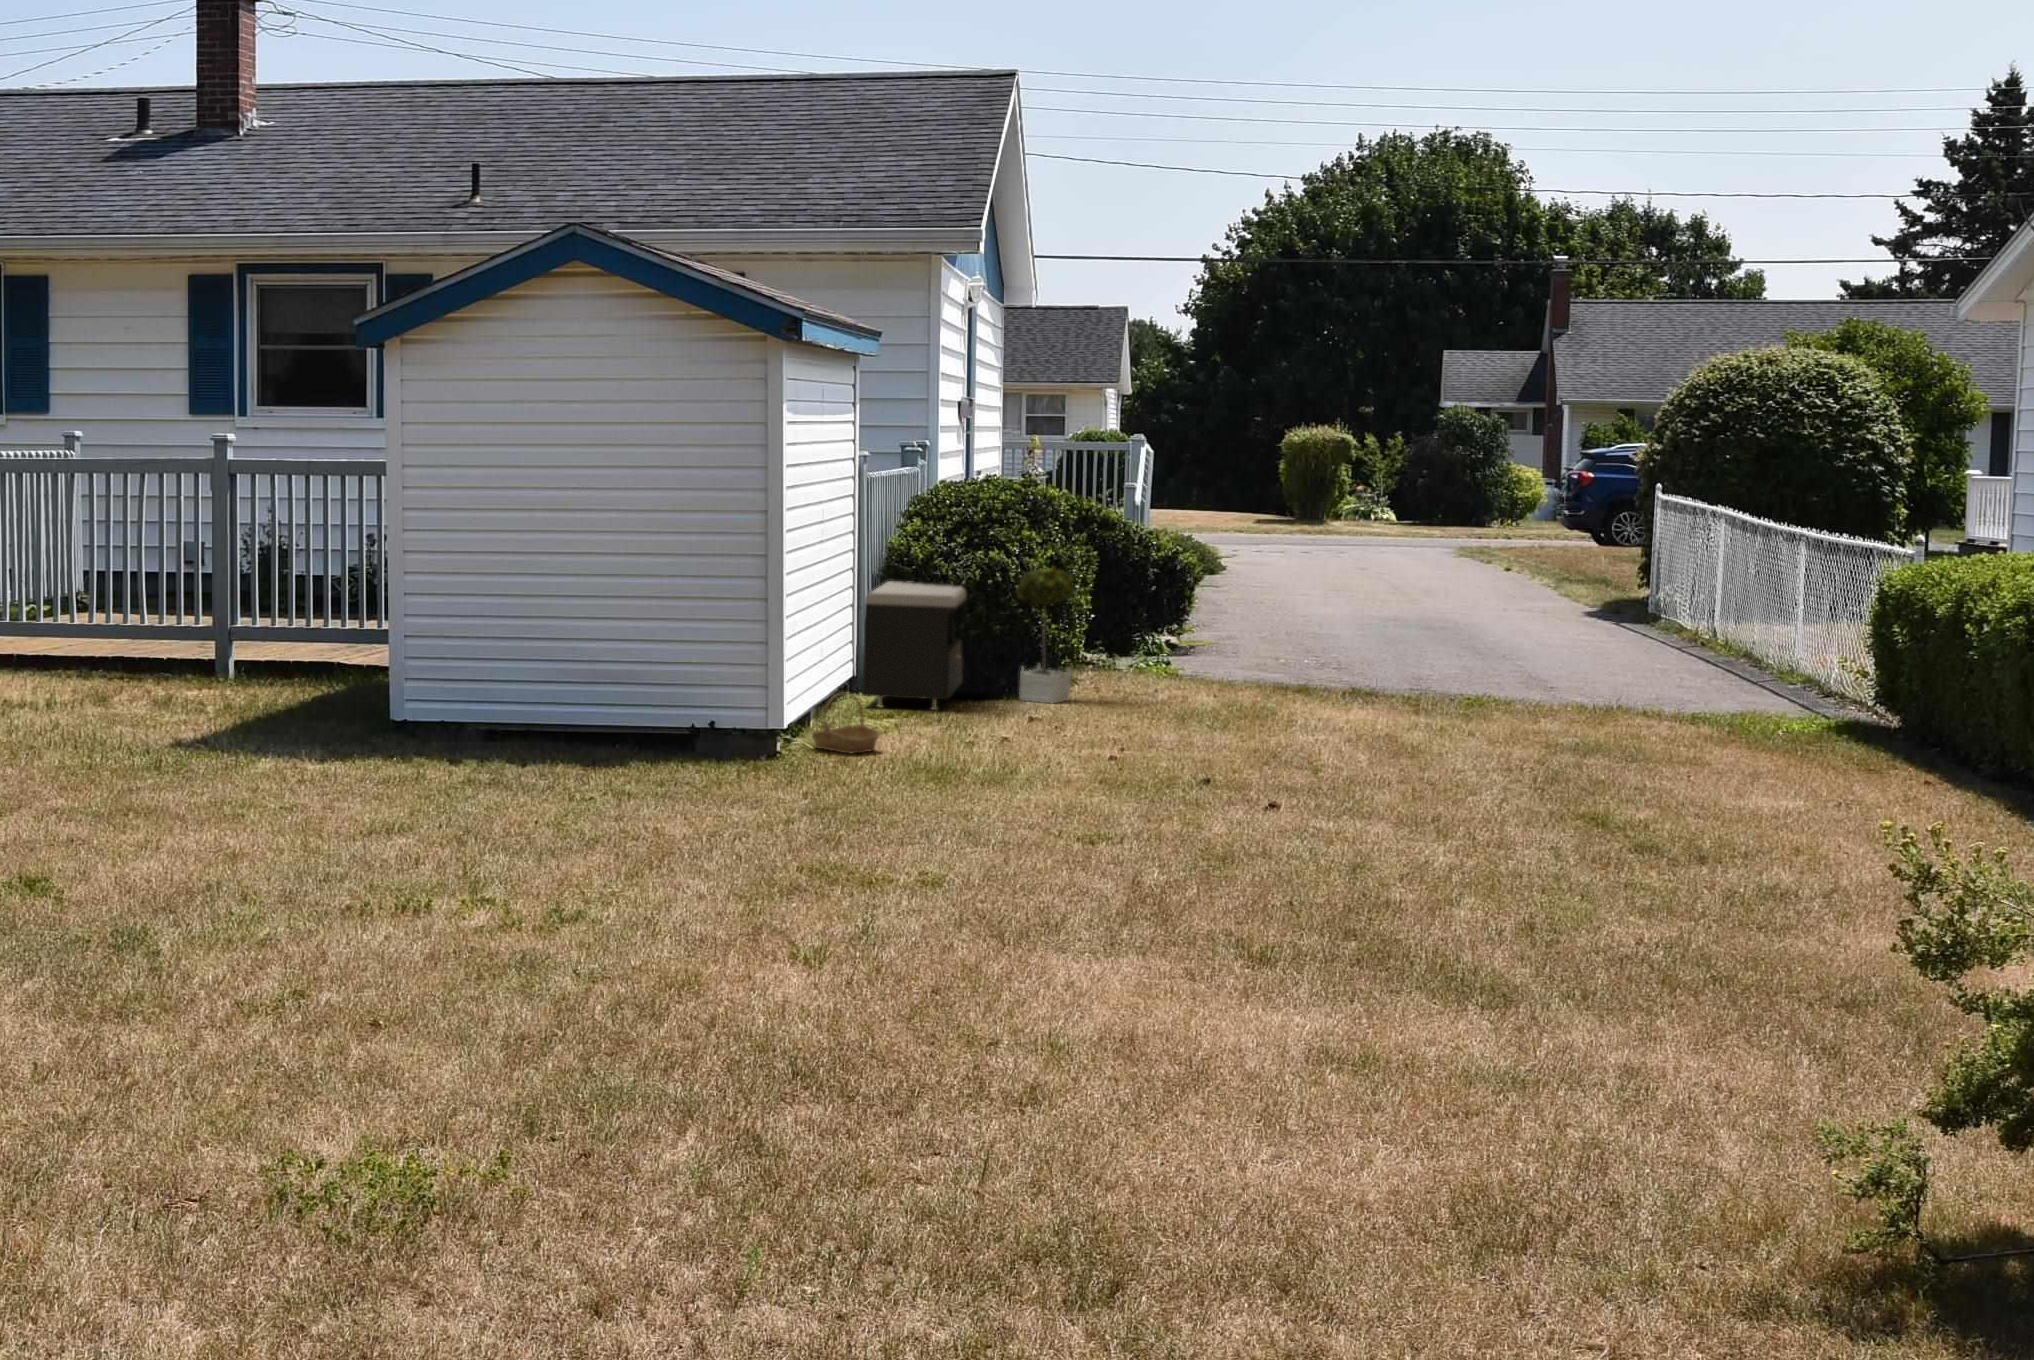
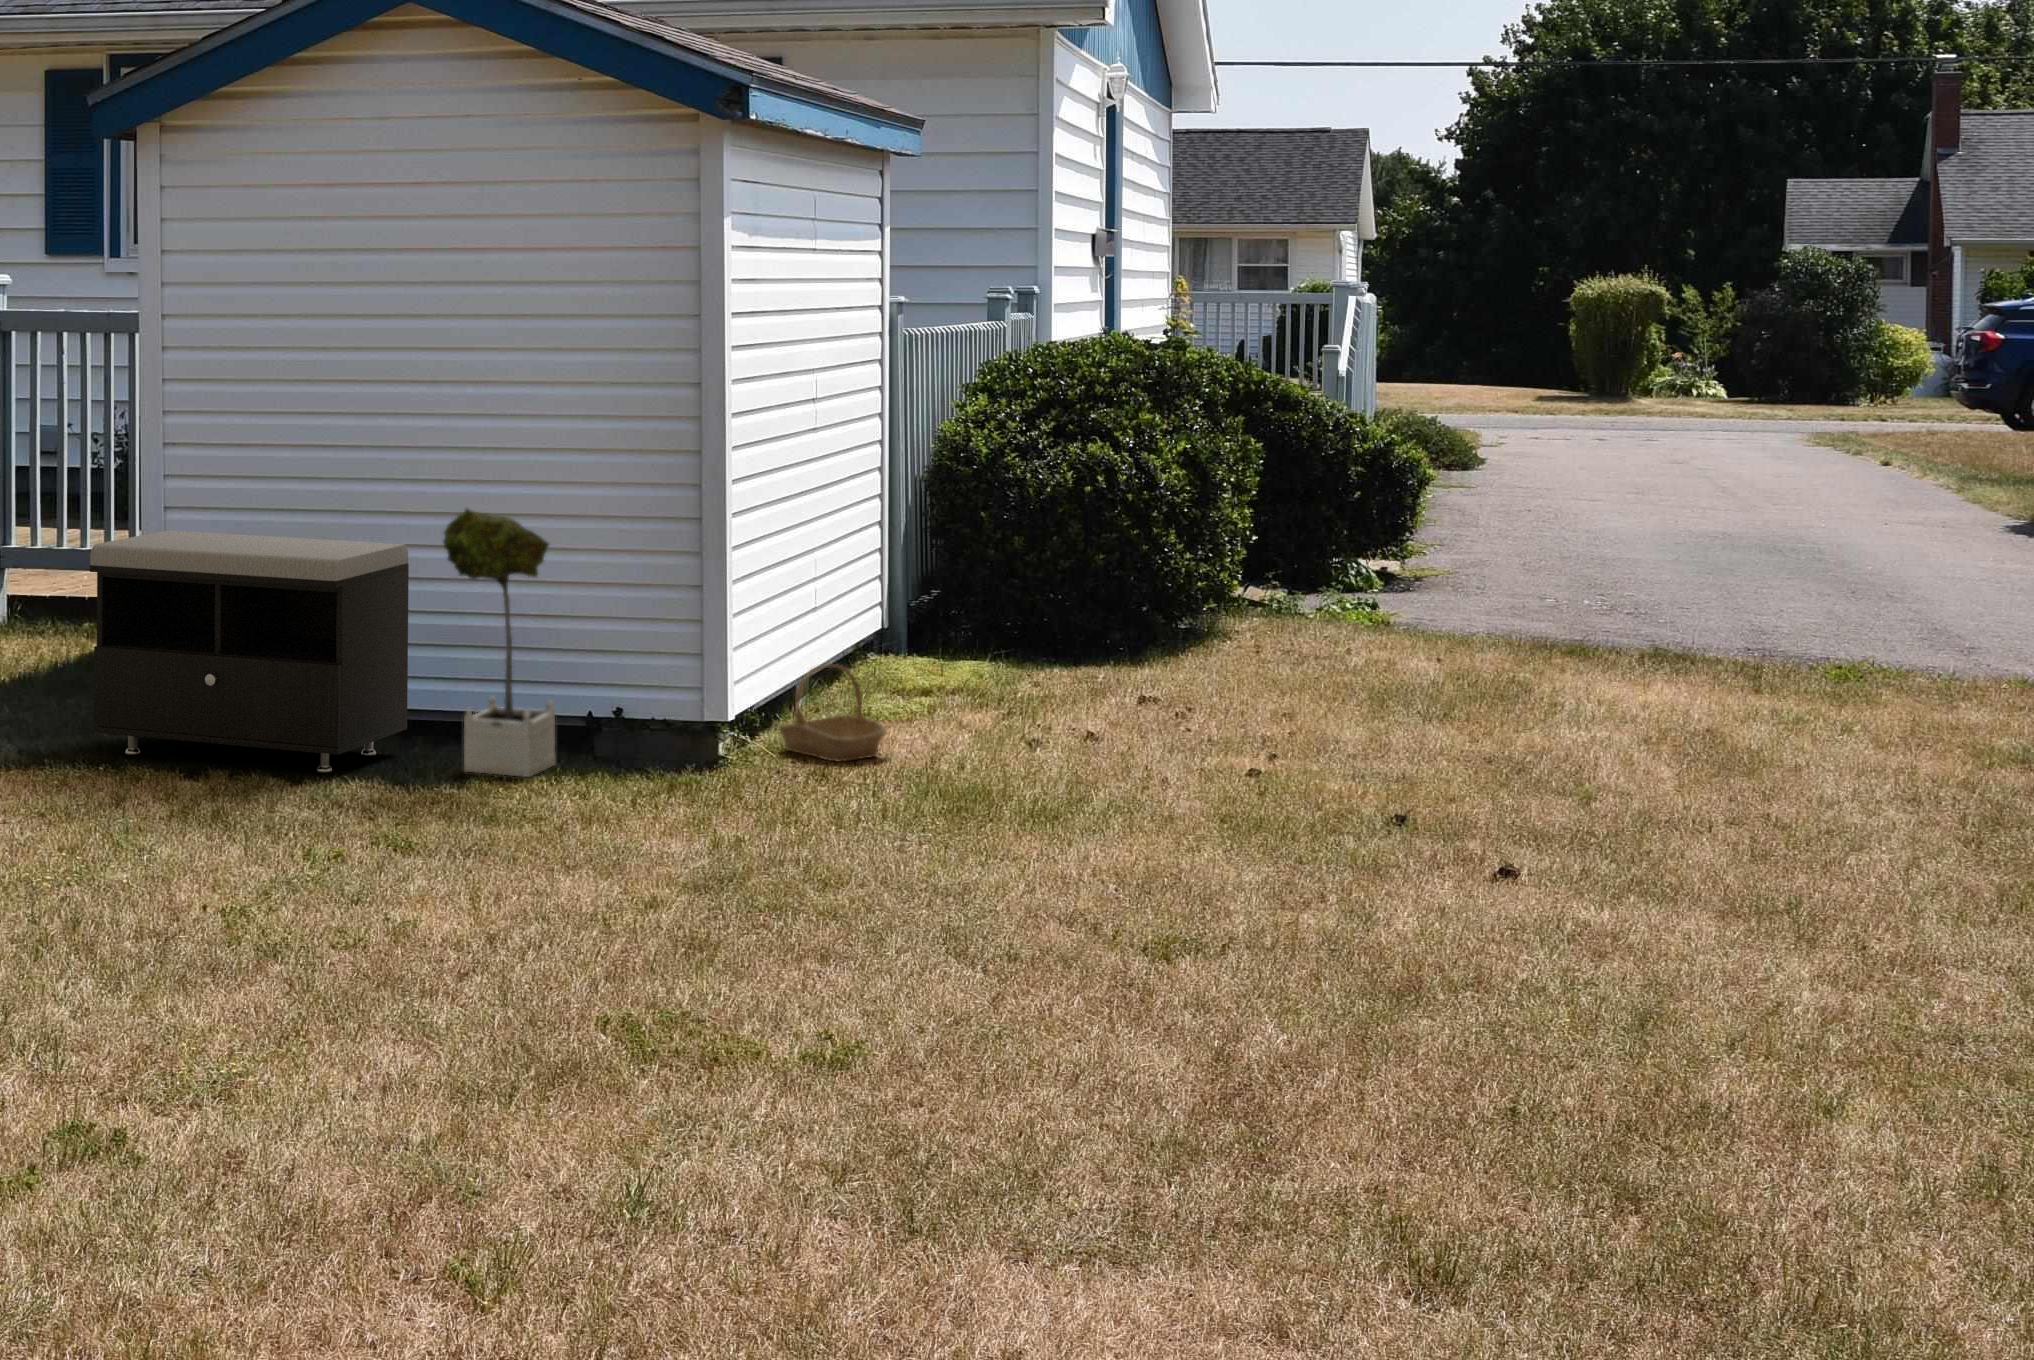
potted tree: present [1016,567,1074,703] -> present [443,508,556,777]
storage bench: present [863,581,966,710] -> present [90,530,409,772]

